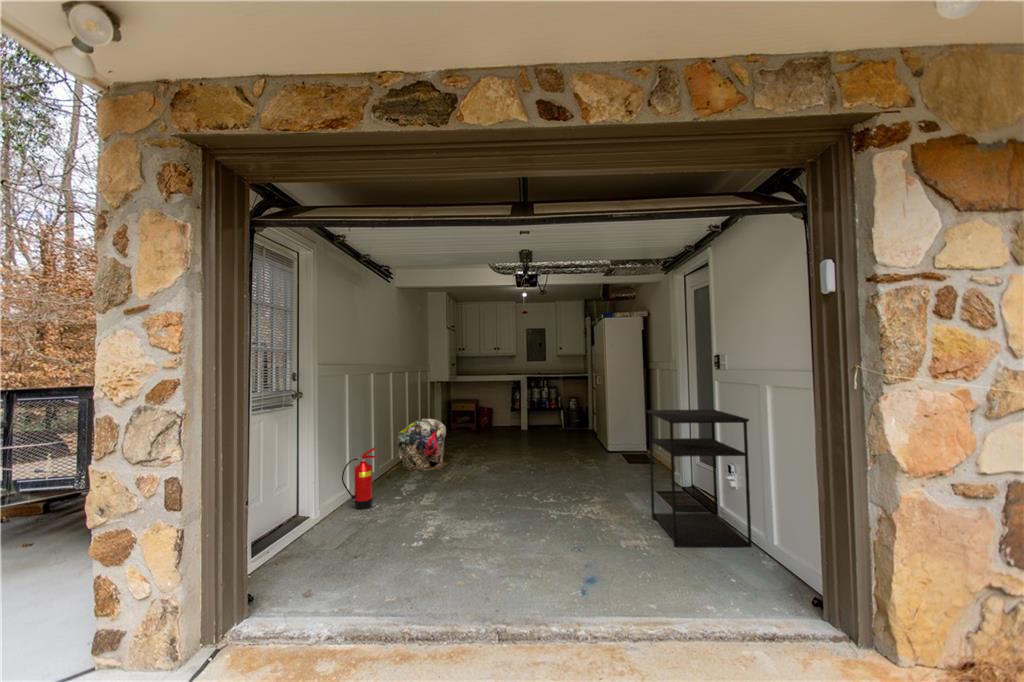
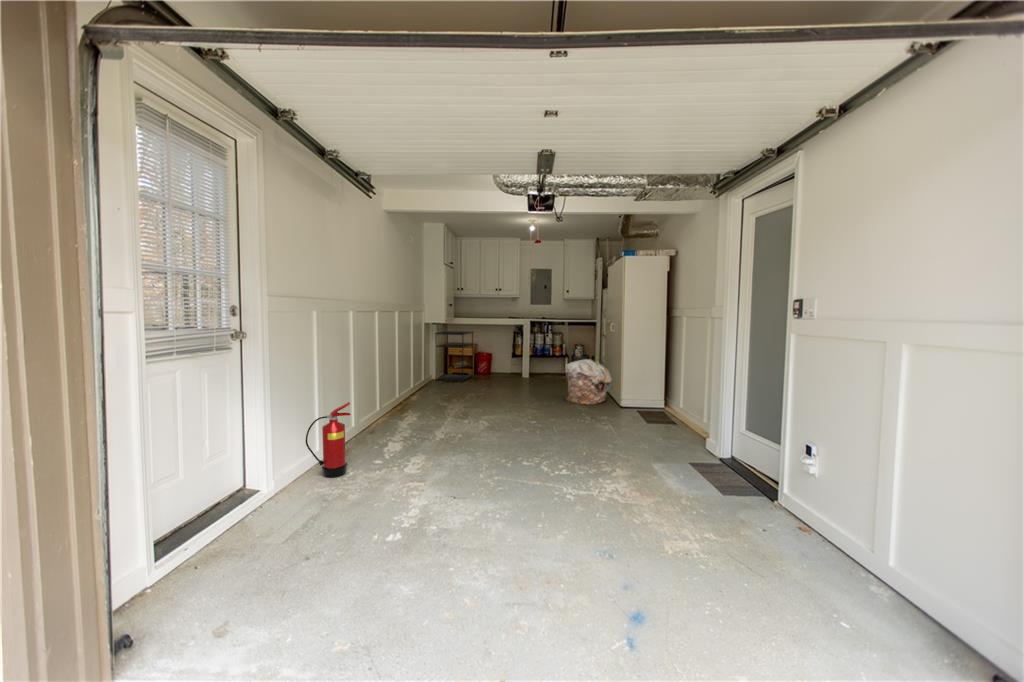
shelving unit: present [647,409,752,547] -> present [435,331,473,382]
laundry basket: present [397,419,447,471] -> present [565,359,612,404]

